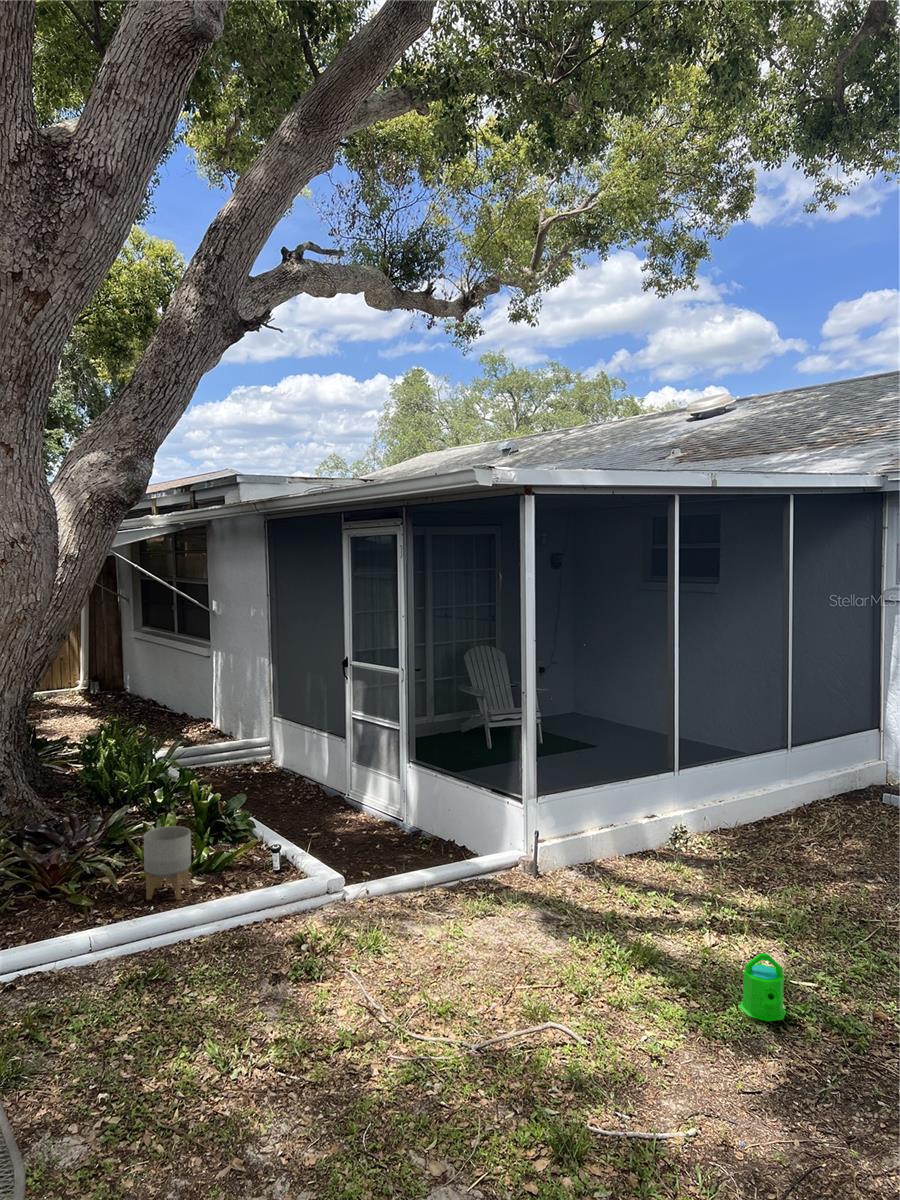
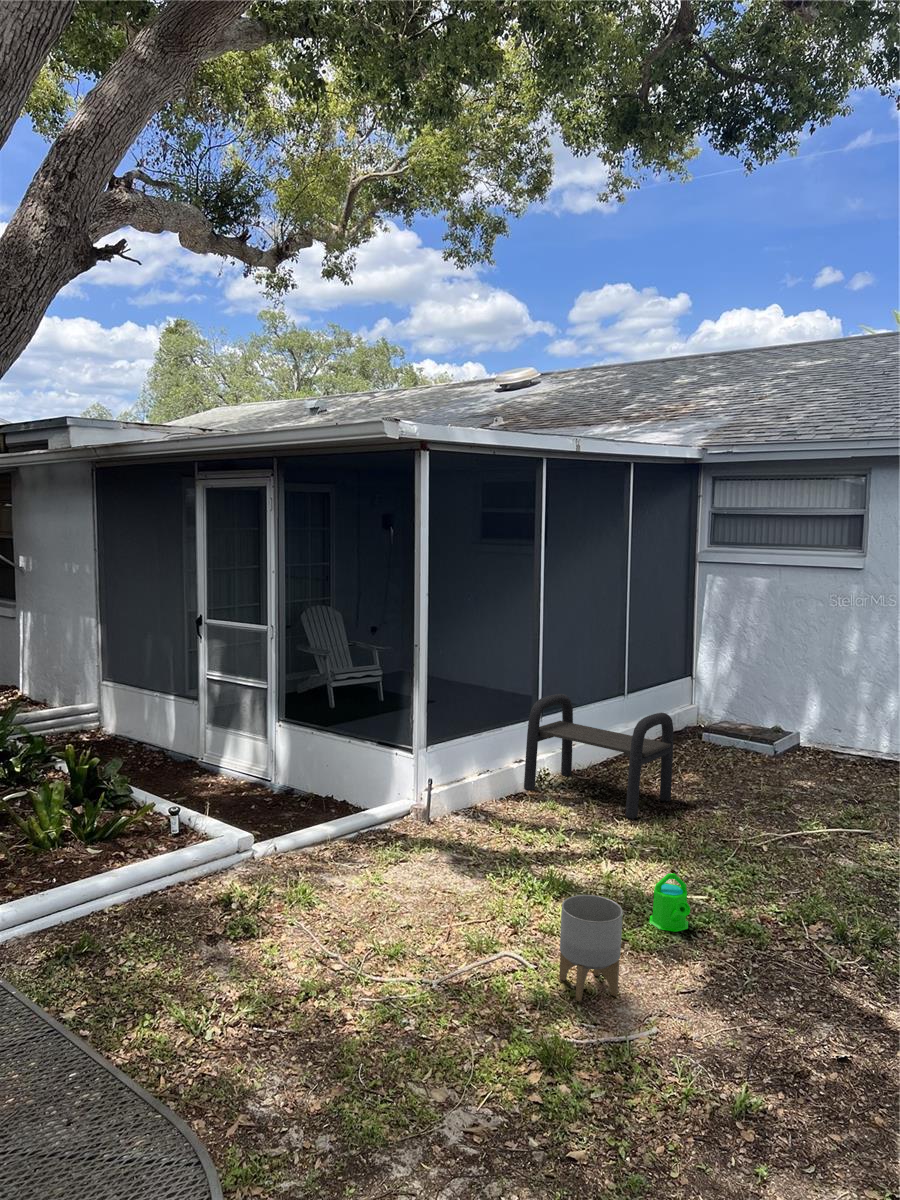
bench: none [650,744,816,886] -> present [524,694,673,819]
planter: present [144,826,191,900] -> present [559,895,623,1001]

